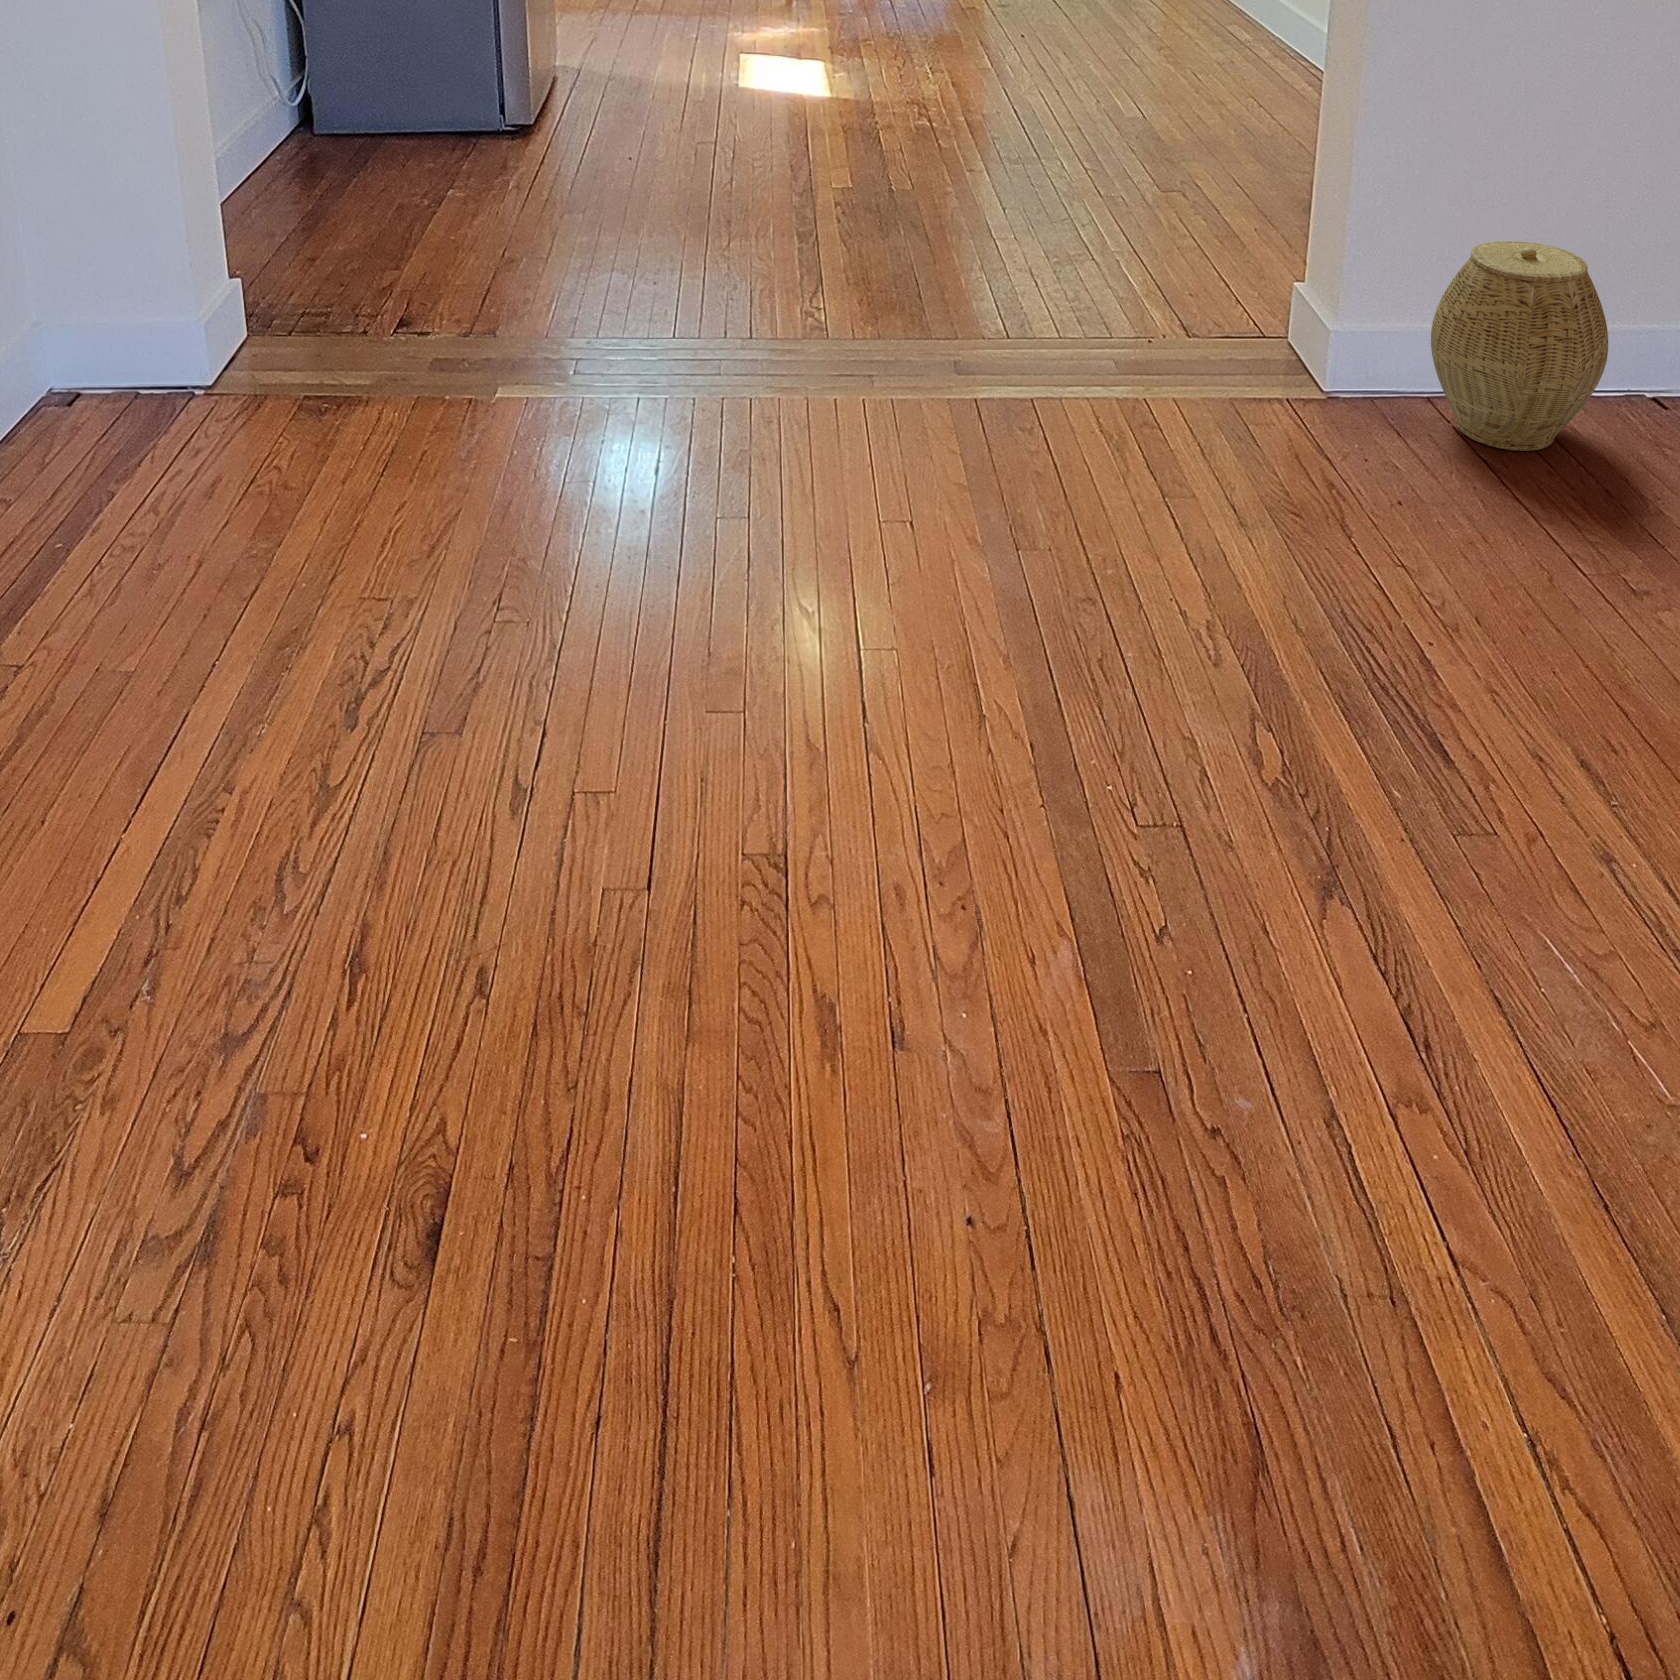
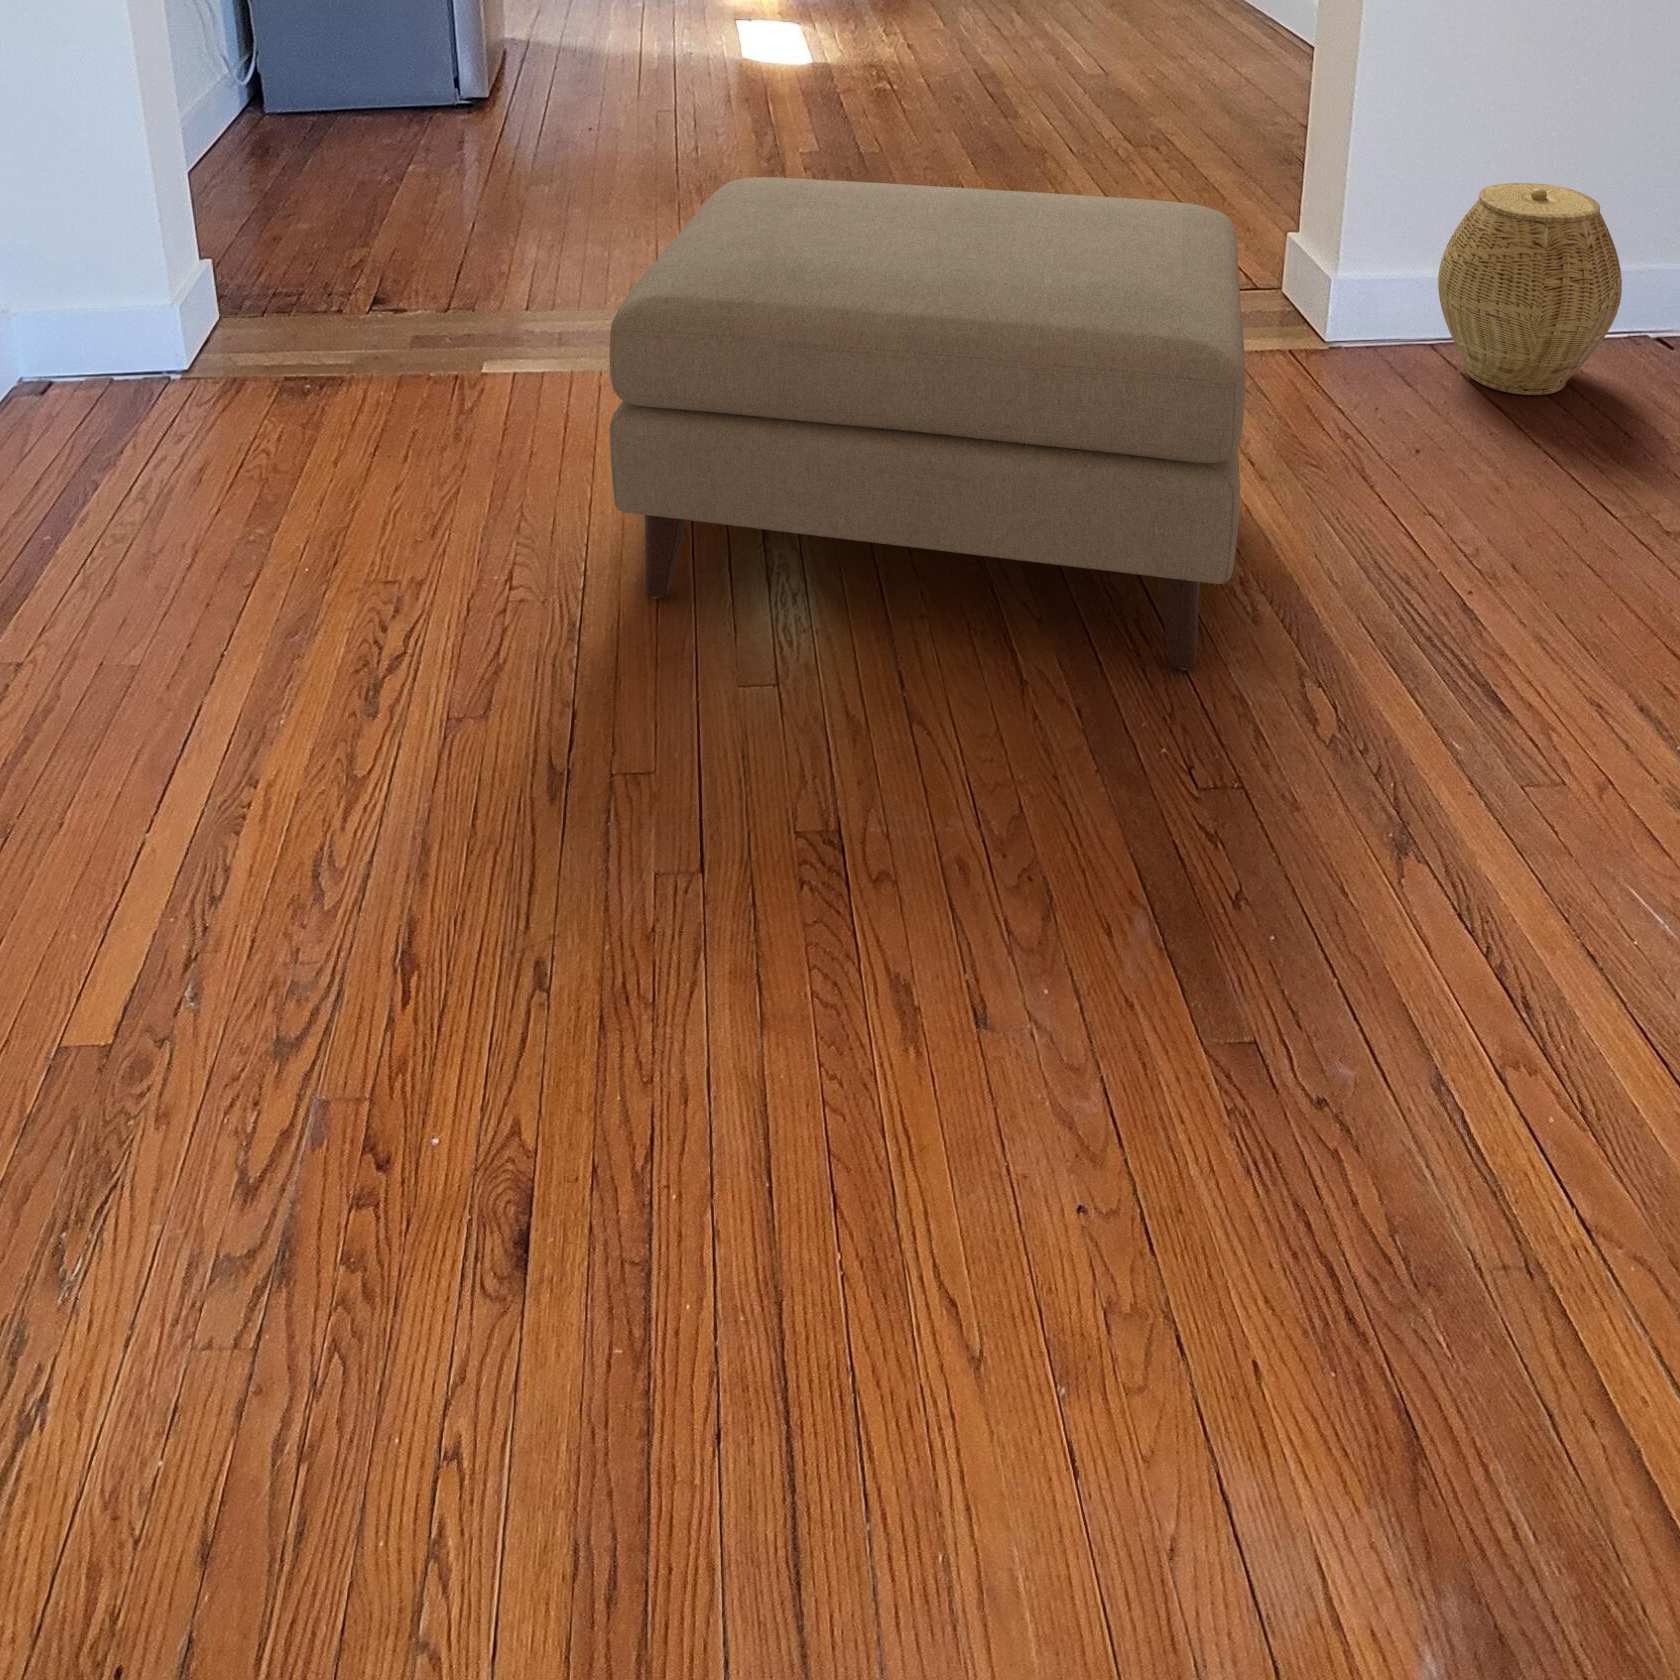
ottoman: none [594,216,1215,710] -> present [609,177,1245,670]

